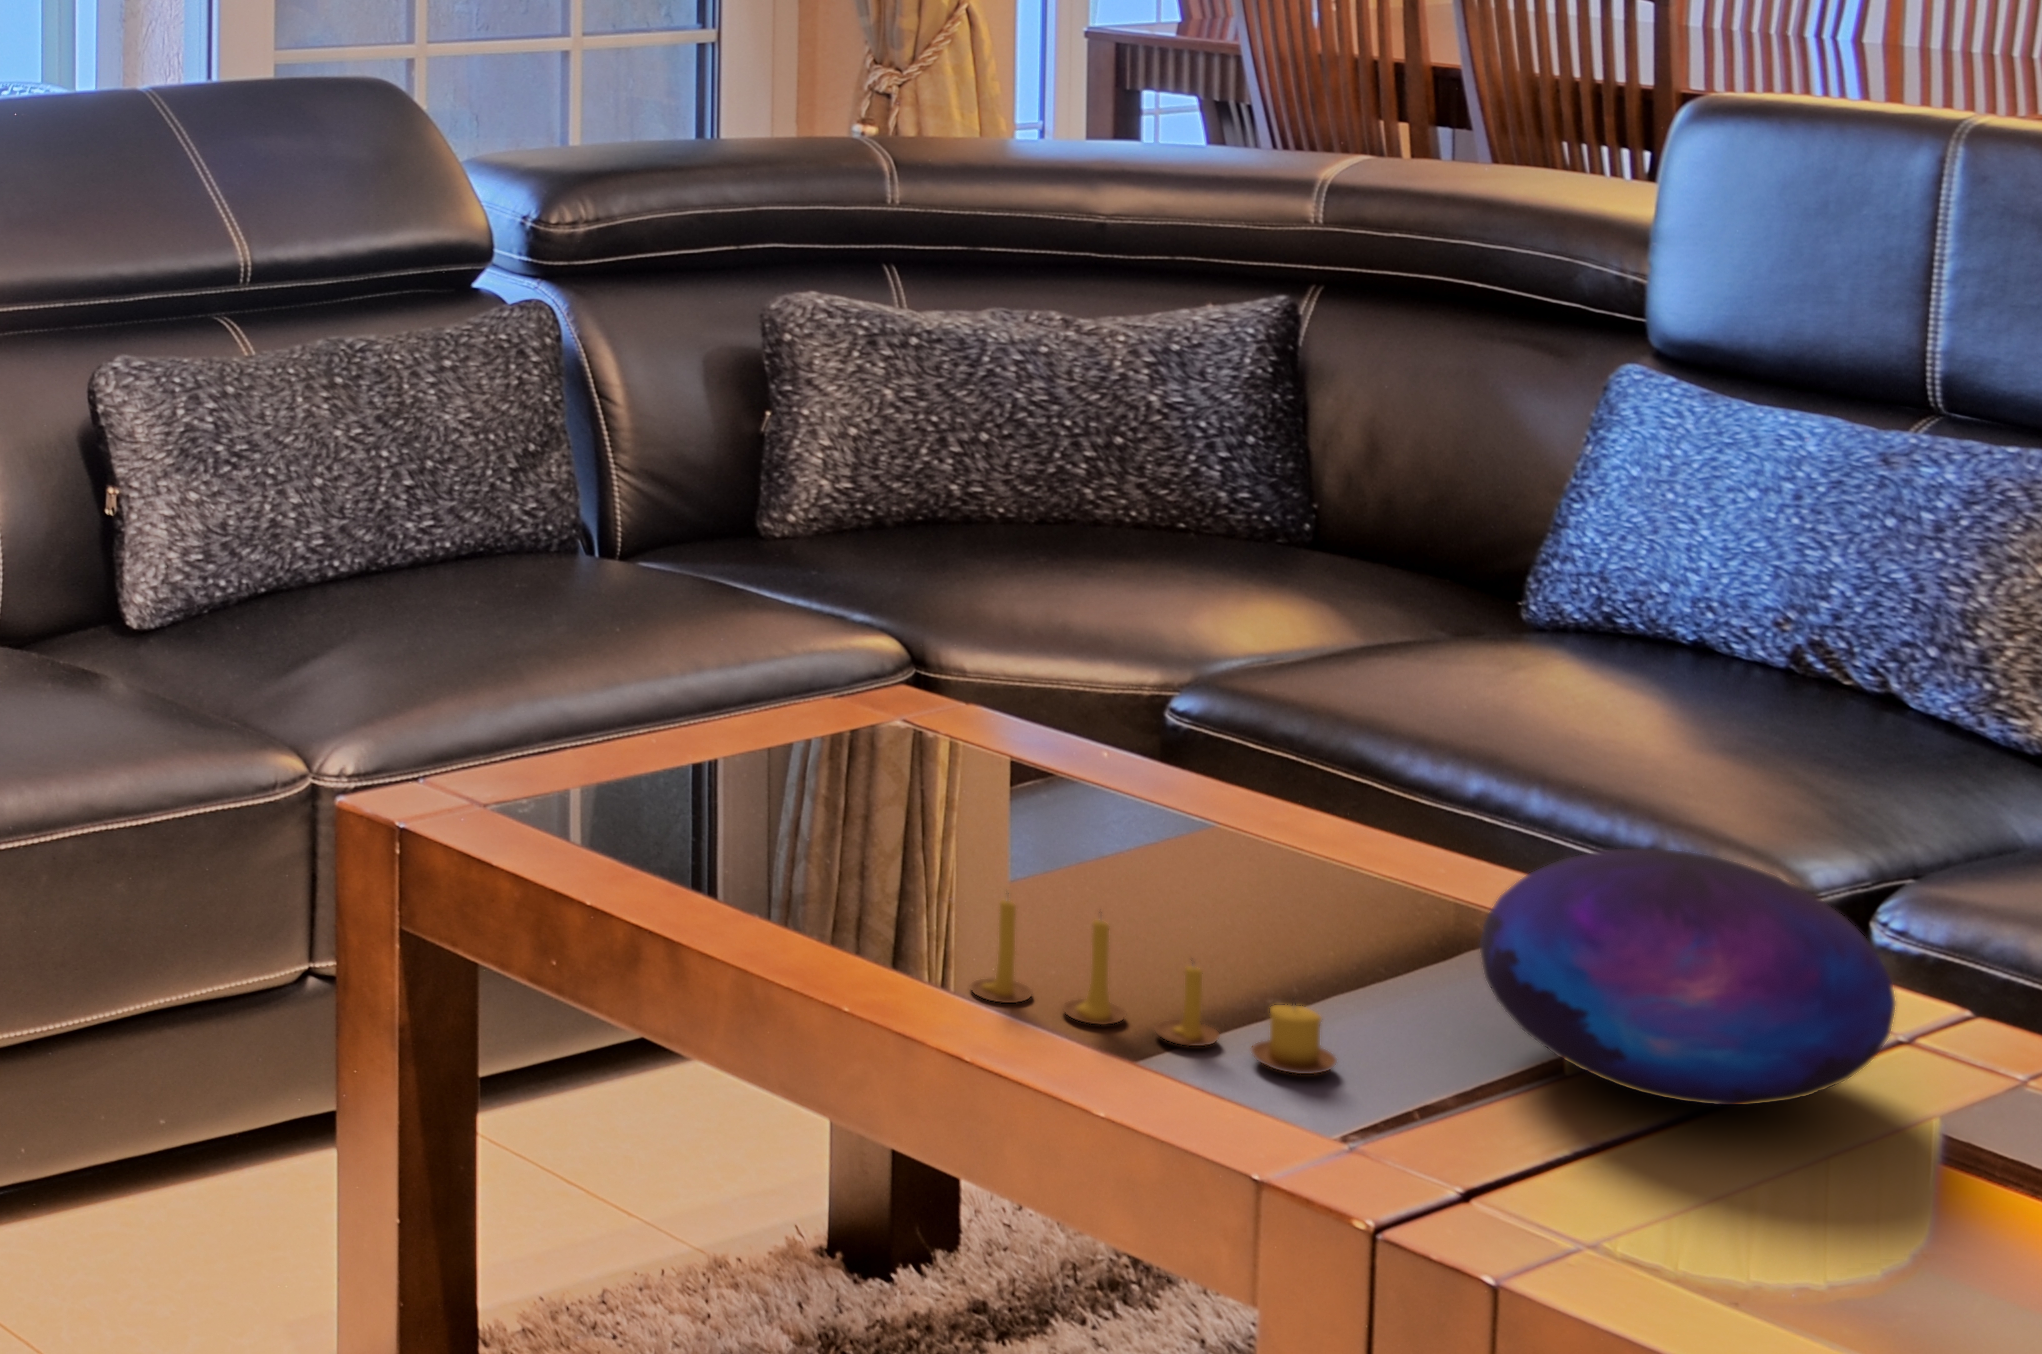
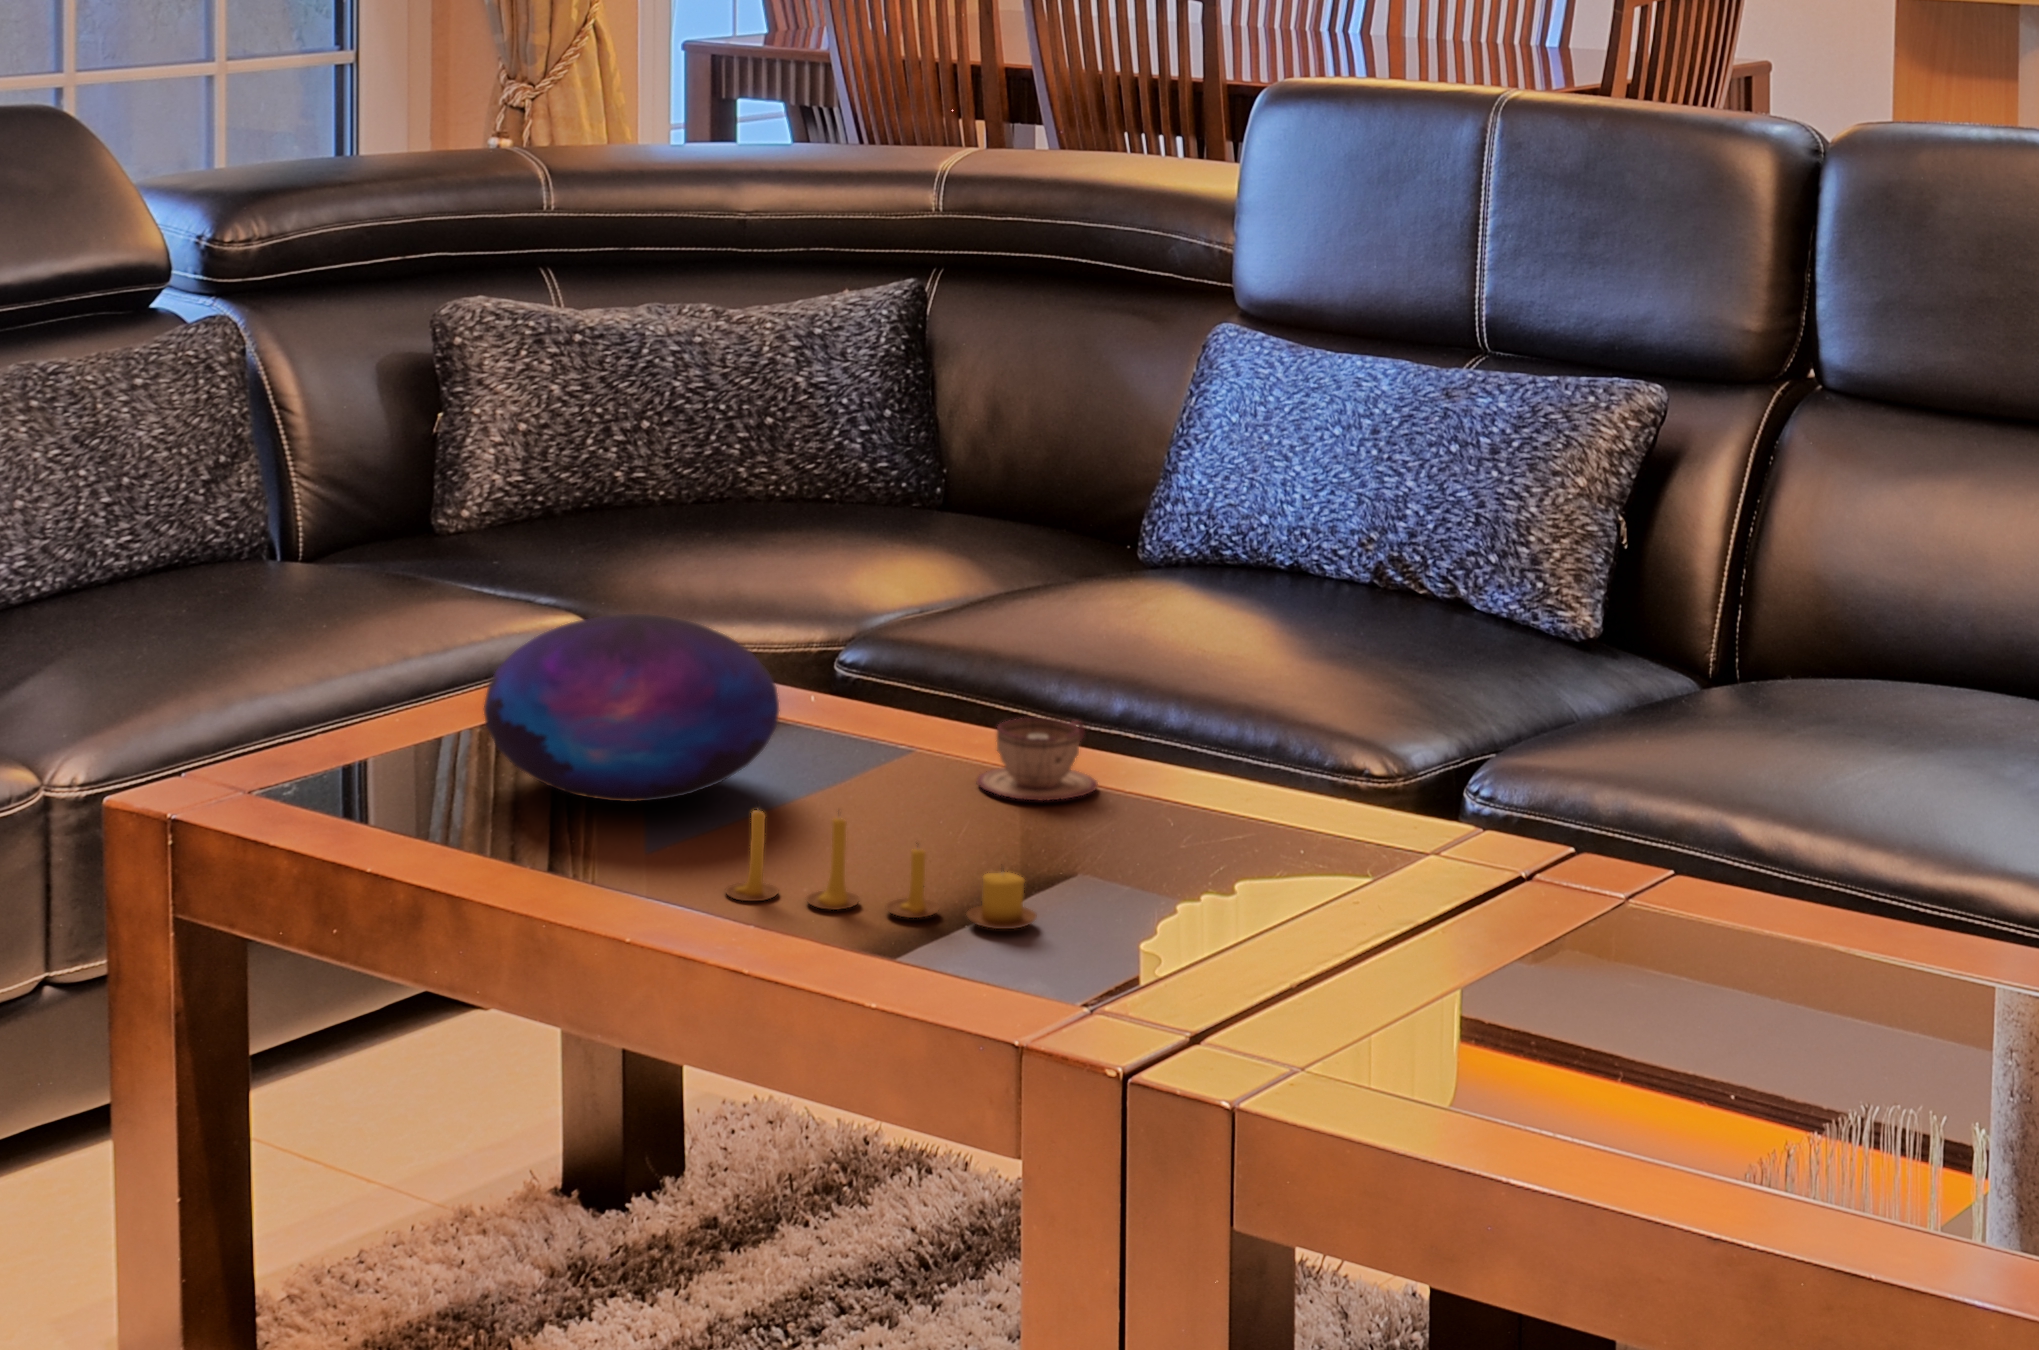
teacup: none [1290,816,1438,916] -> present [977,718,1098,800]
decorative orb: present [1480,849,1895,1105] -> present [484,614,779,802]

